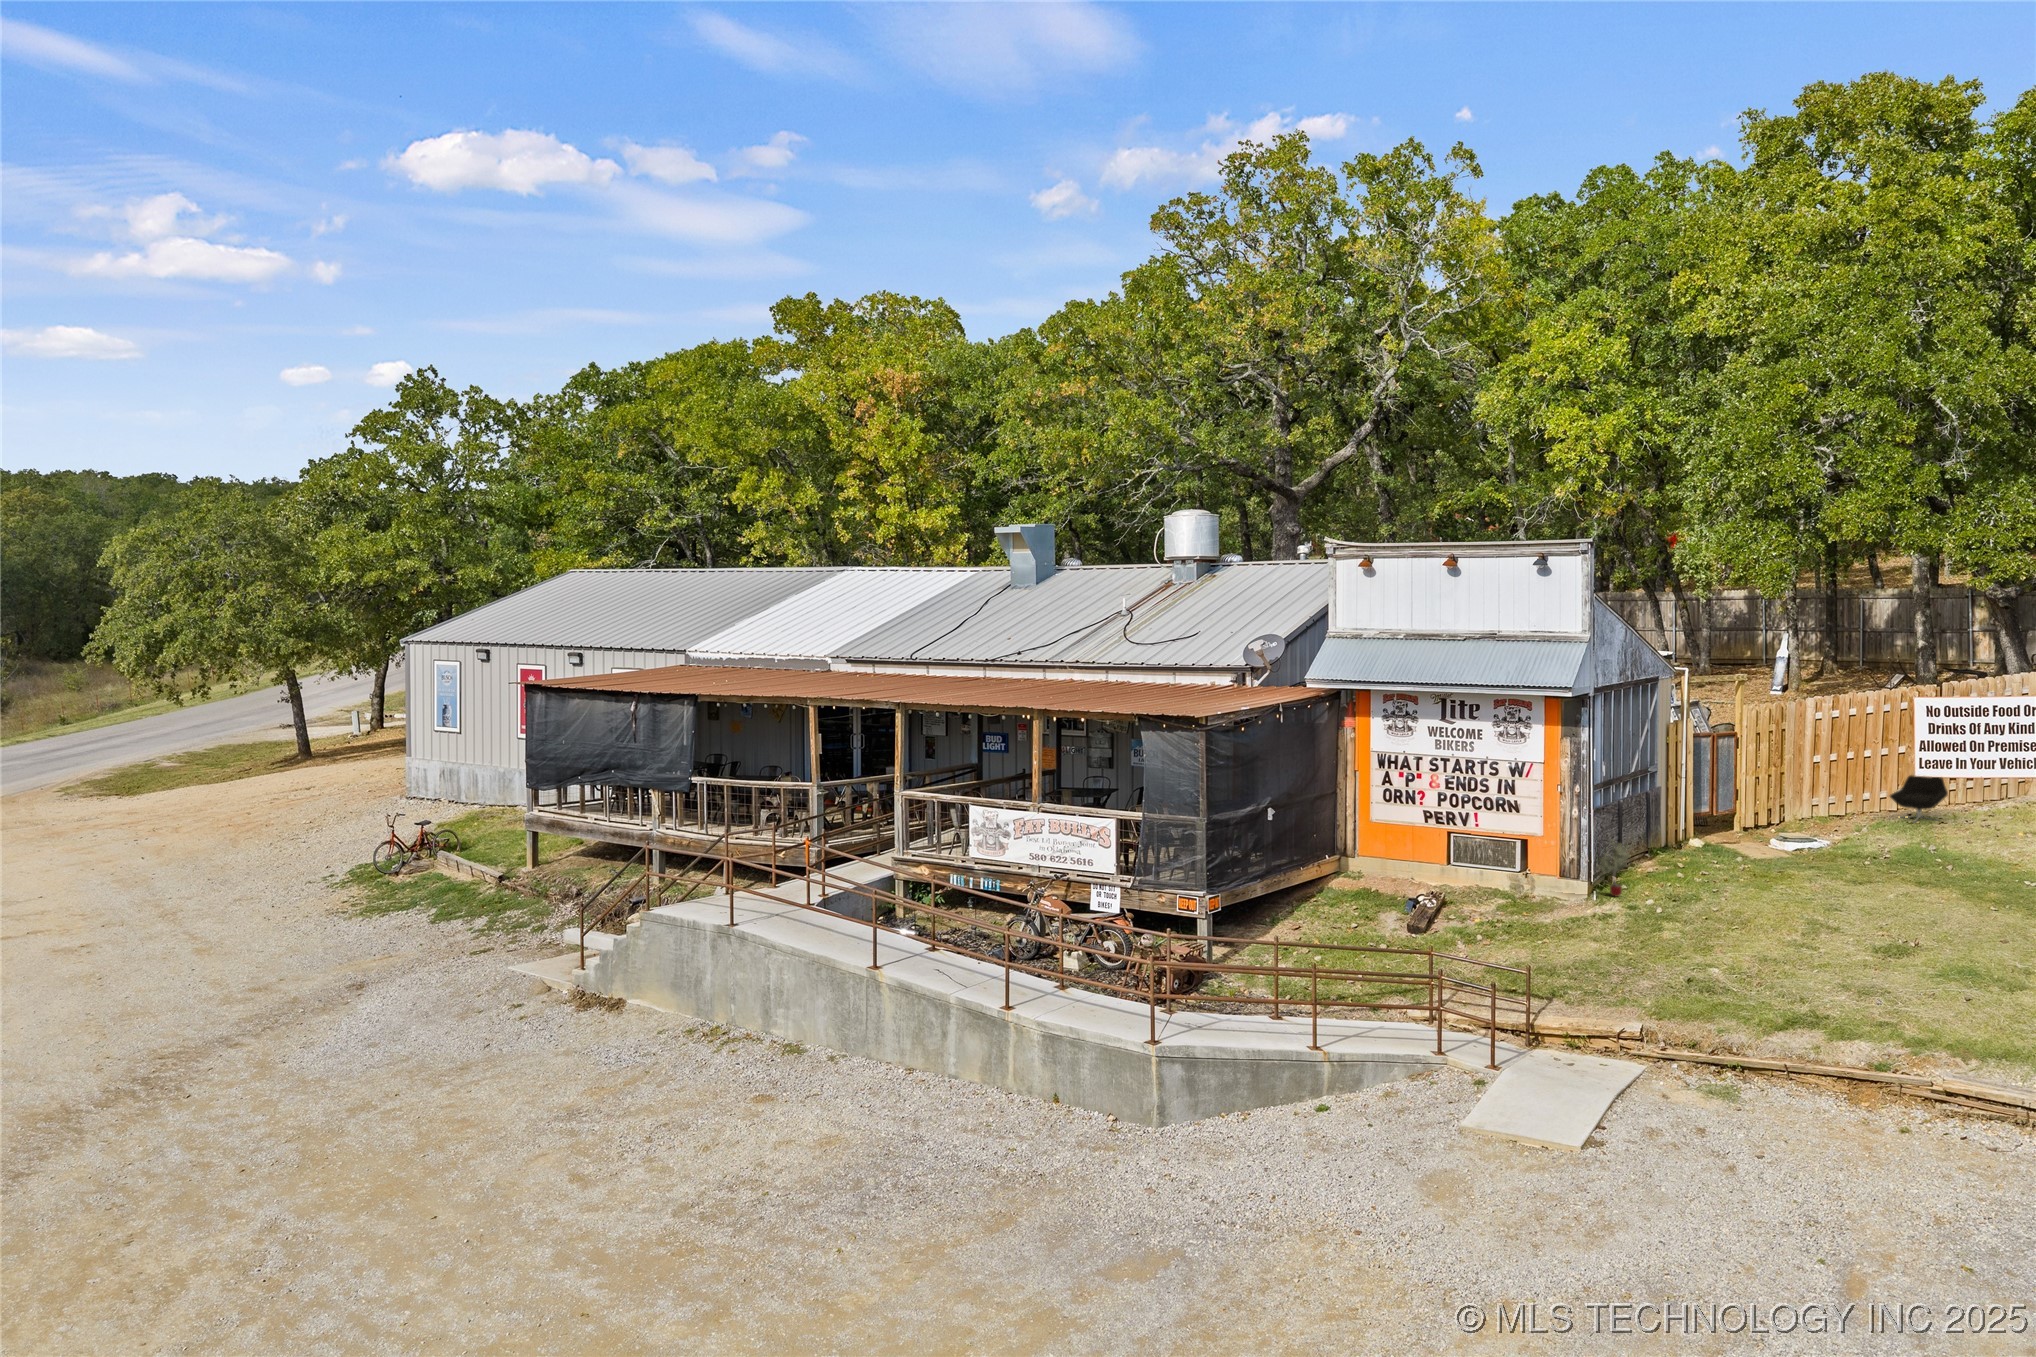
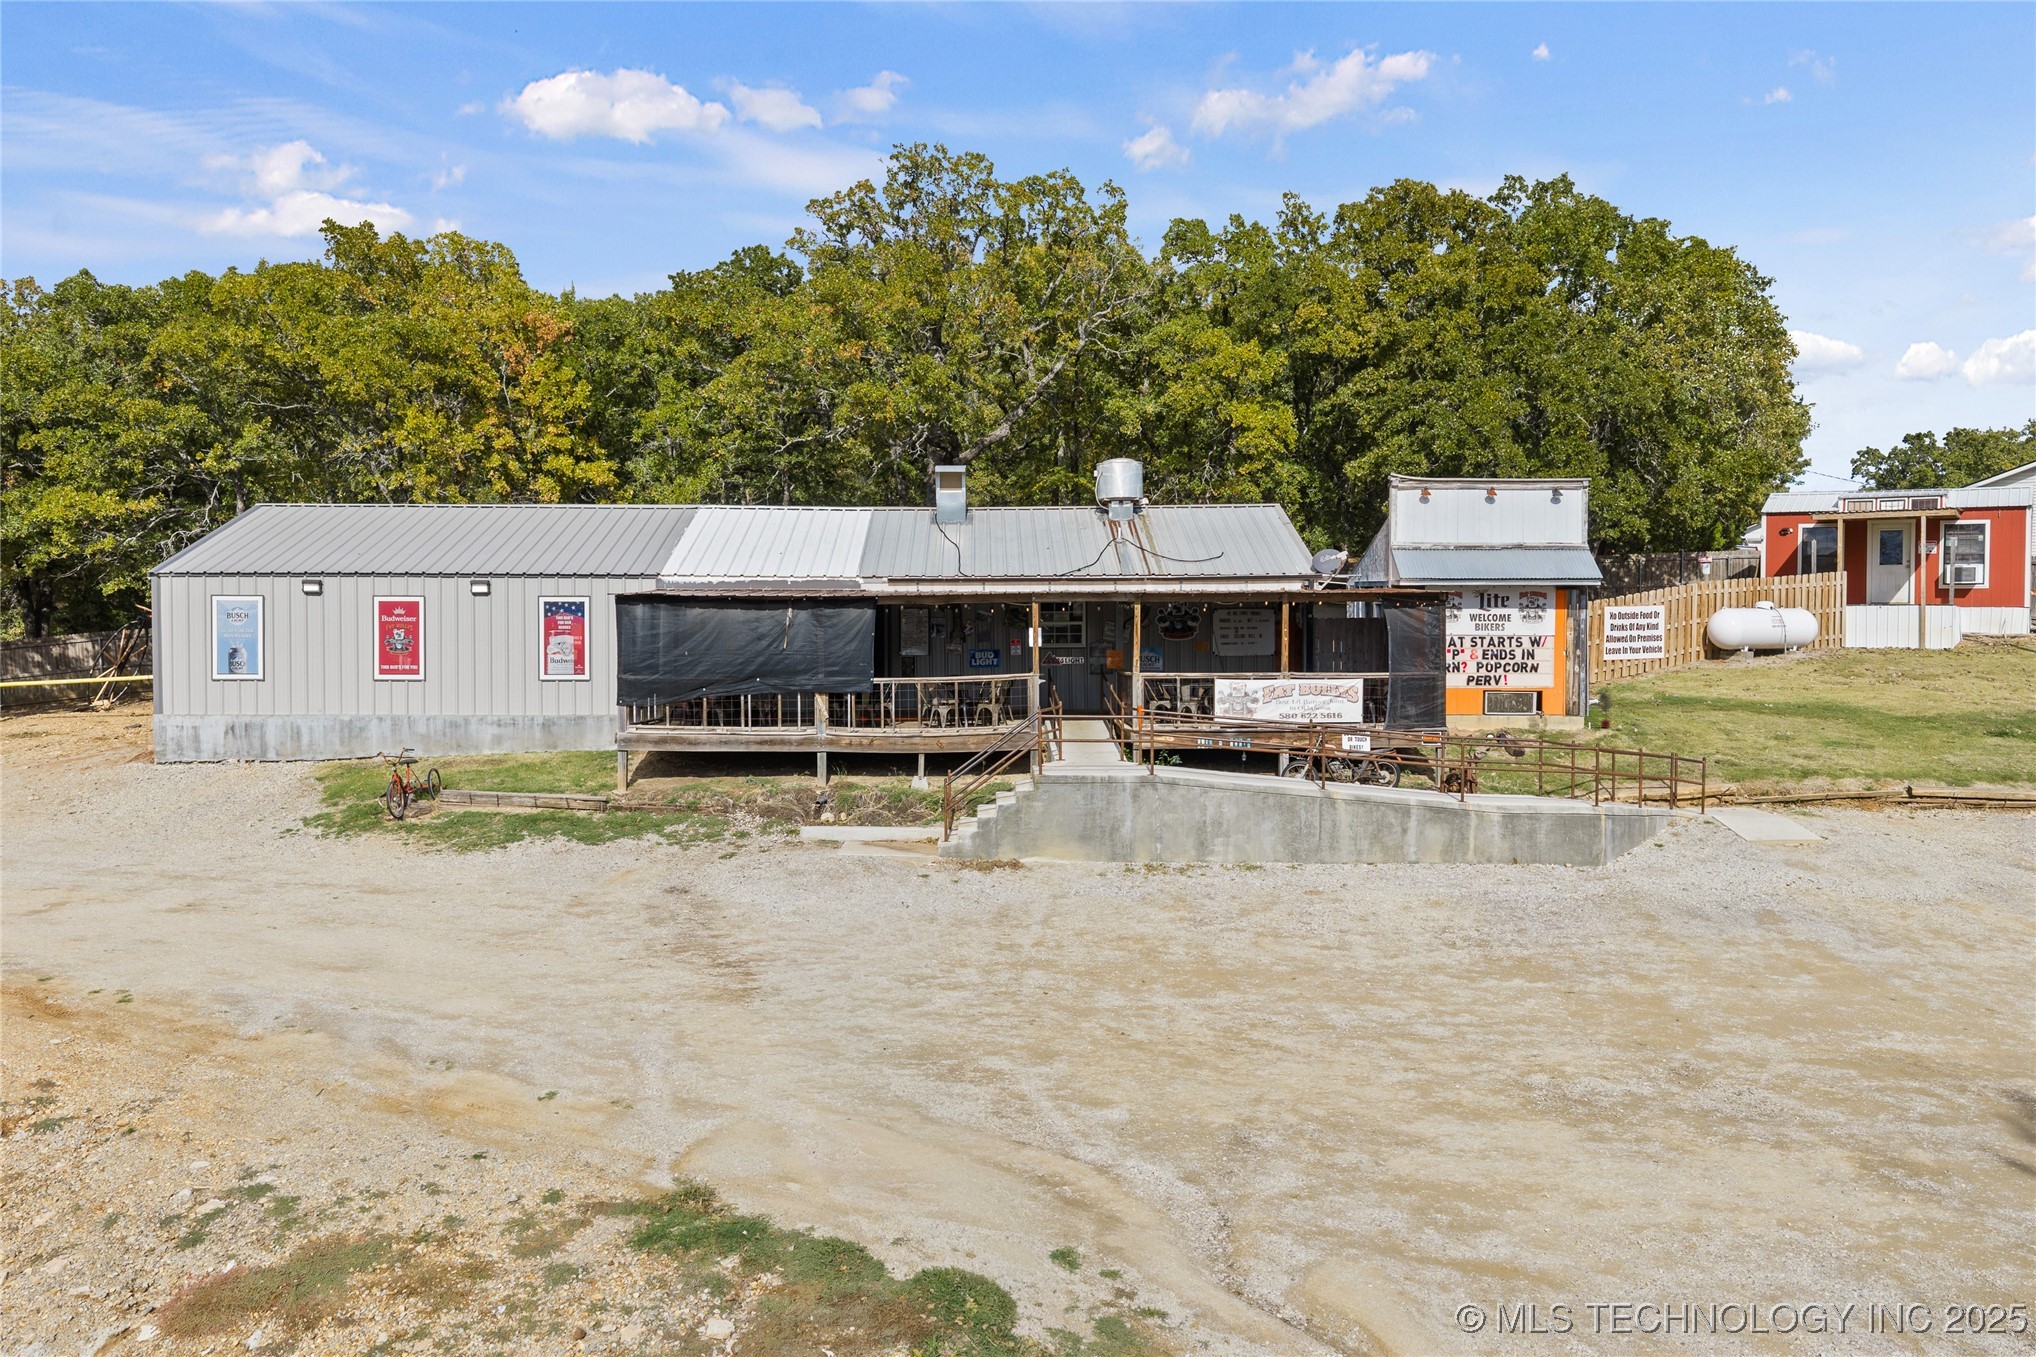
lounge chair: present [1890,775,1948,822] -> none [1609,657,1646,684]

